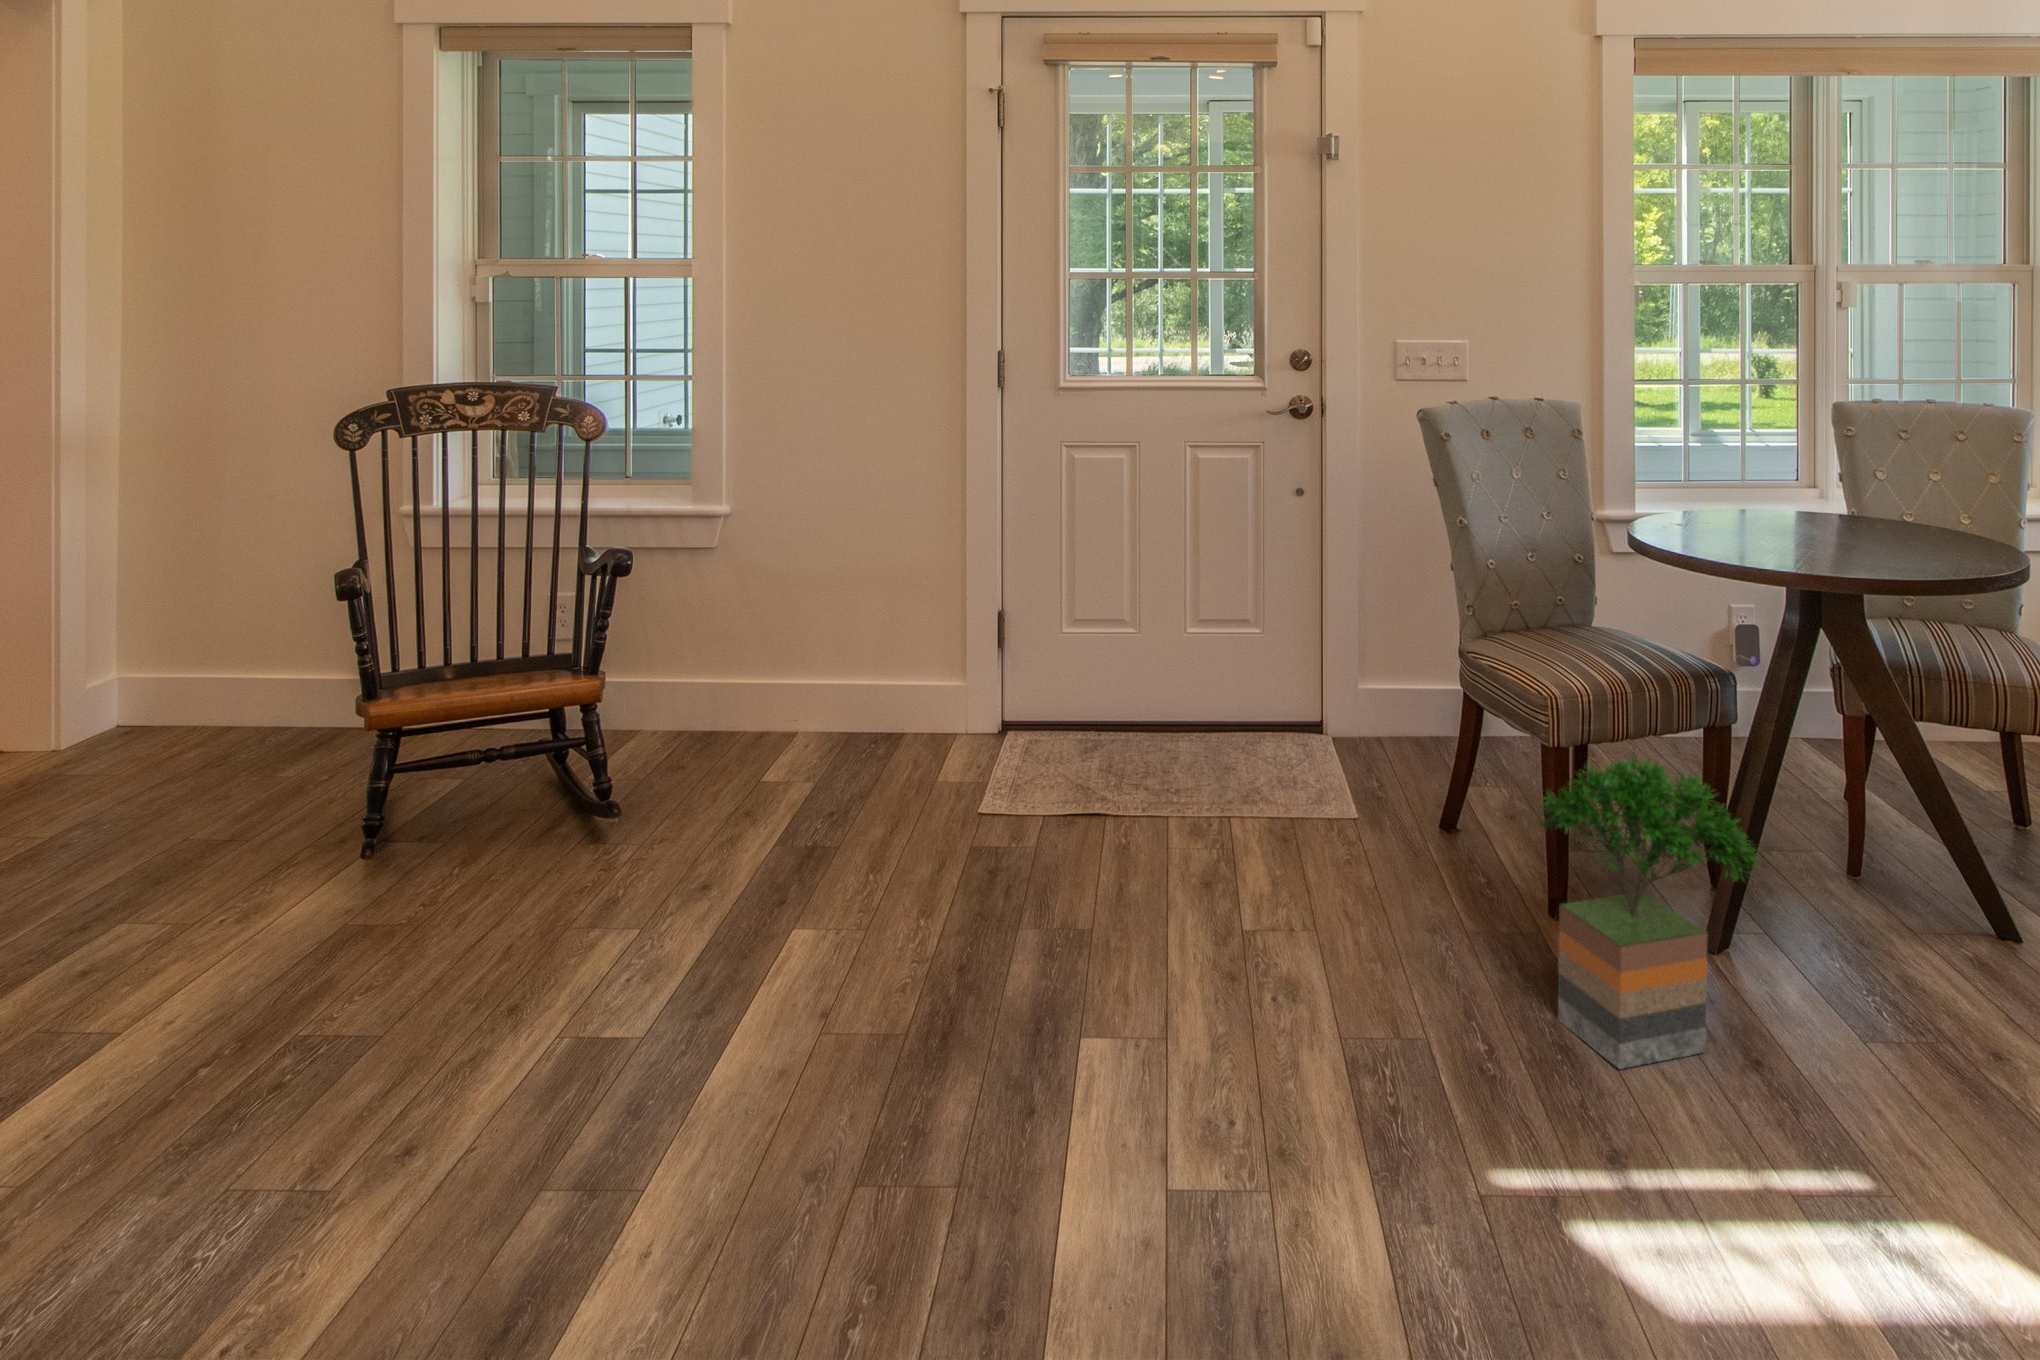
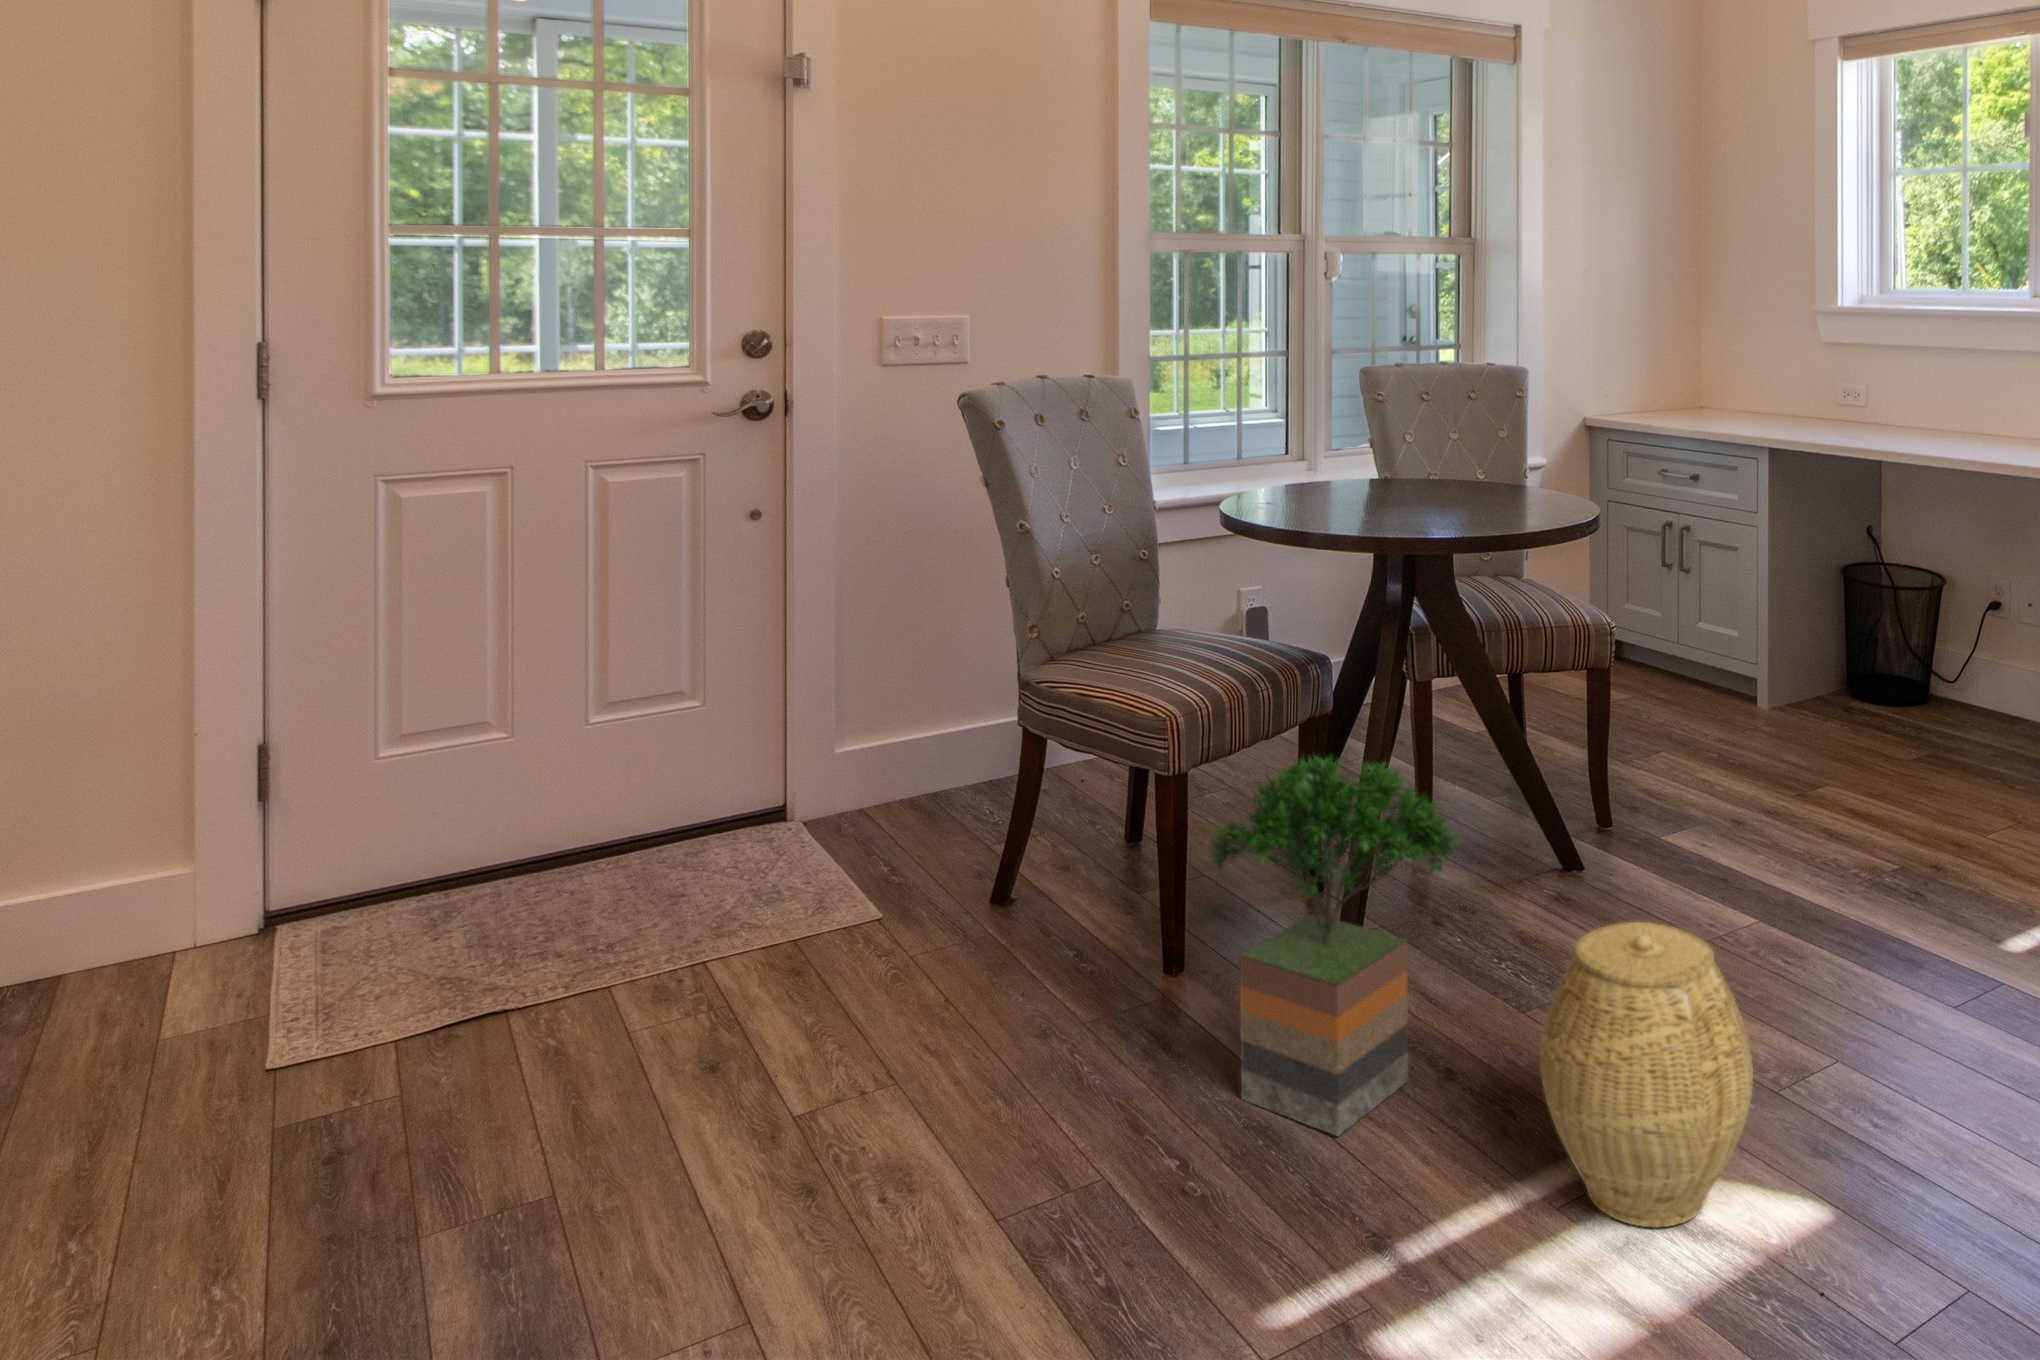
woven basket: none [1771,959,1981,1233] -> present [1540,922,1753,1227]

